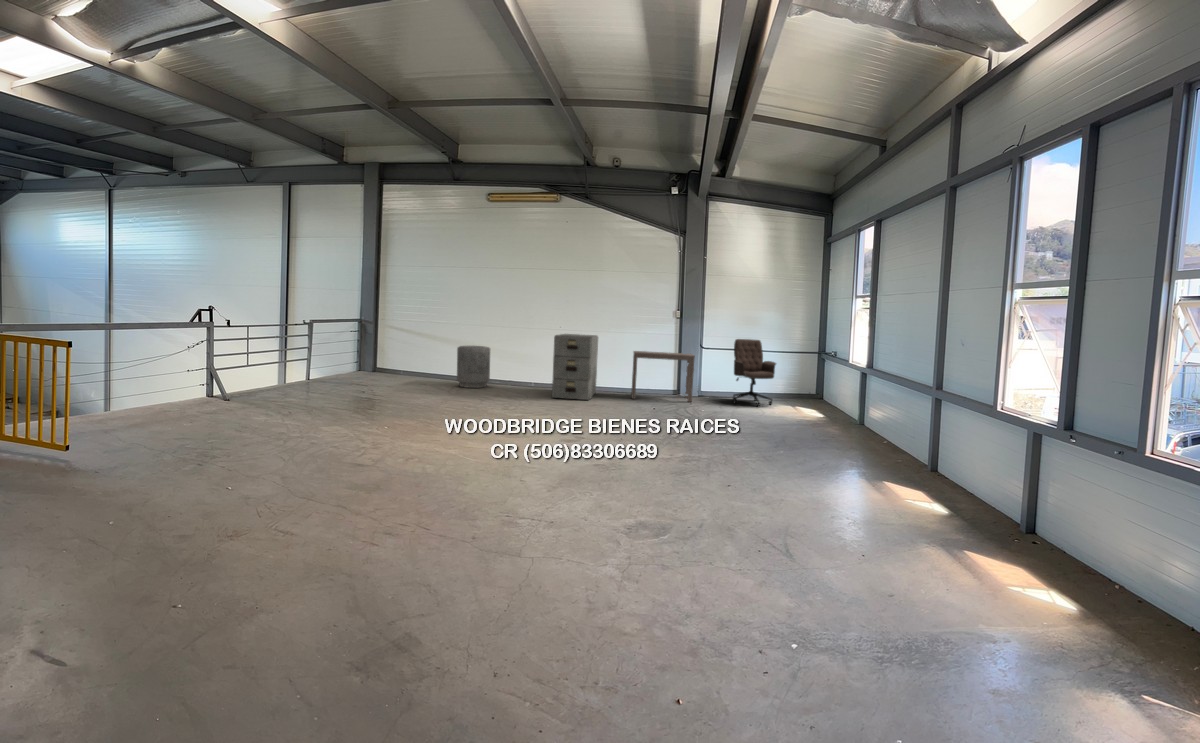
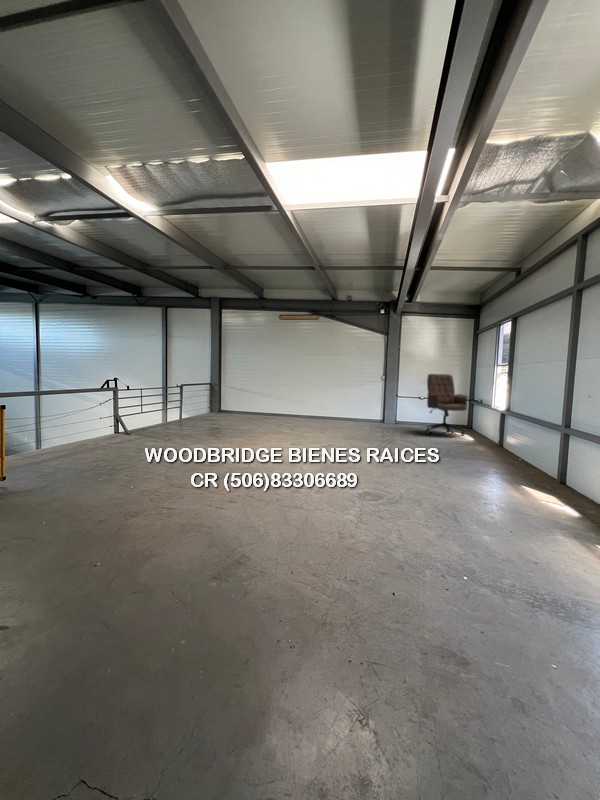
filing cabinet: present [552,334,598,400] -> none [255,369,300,431]
trash can: present [457,346,490,388] -> none [167,381,199,420]
desk: present [631,351,695,402] -> none [331,385,391,433]

